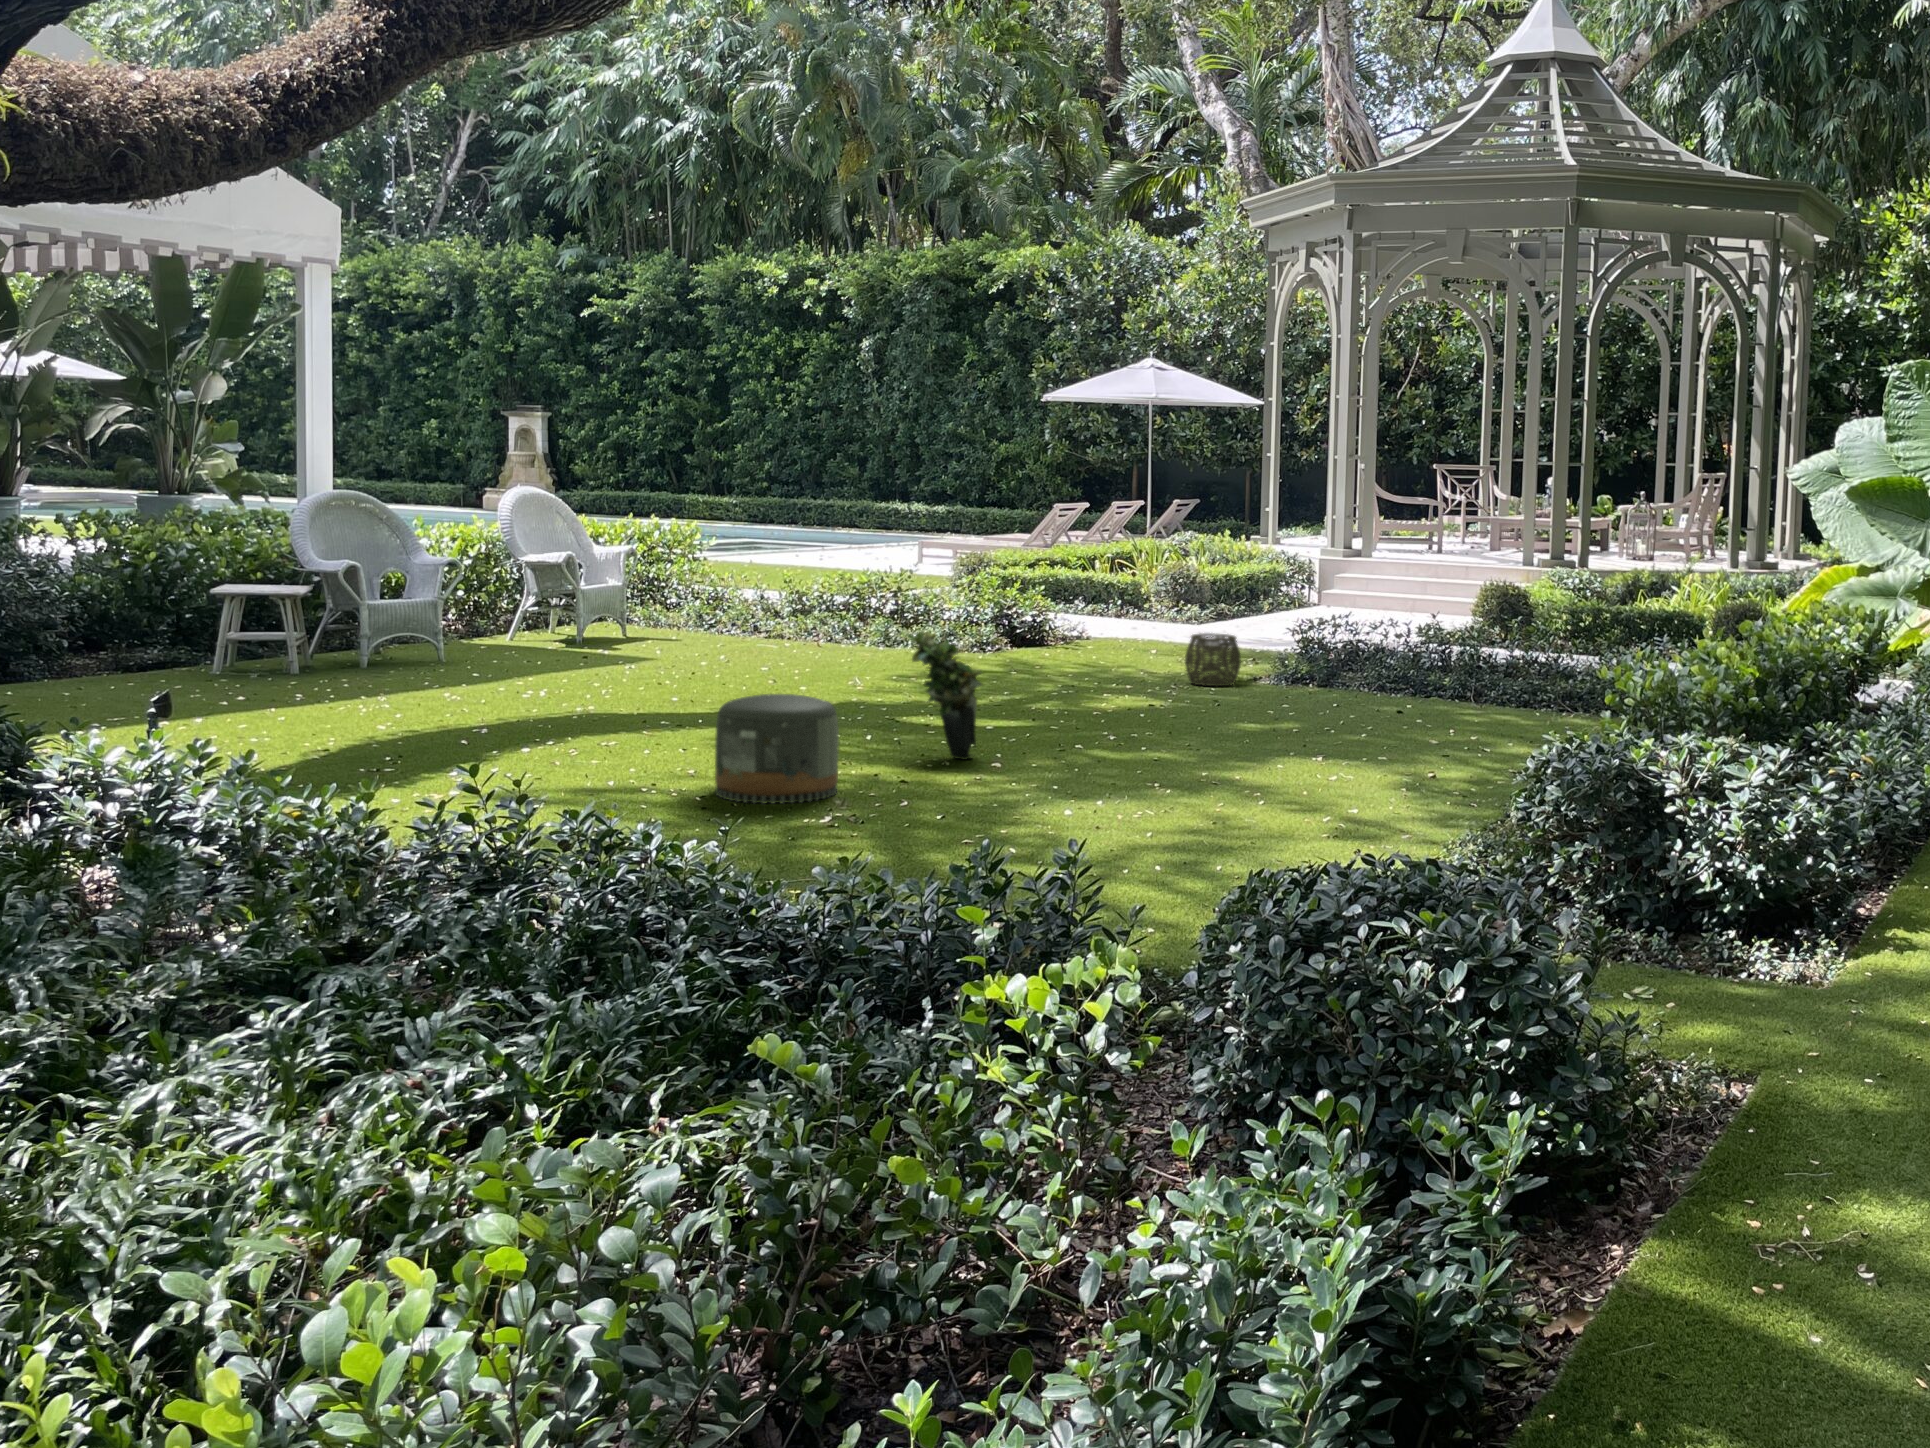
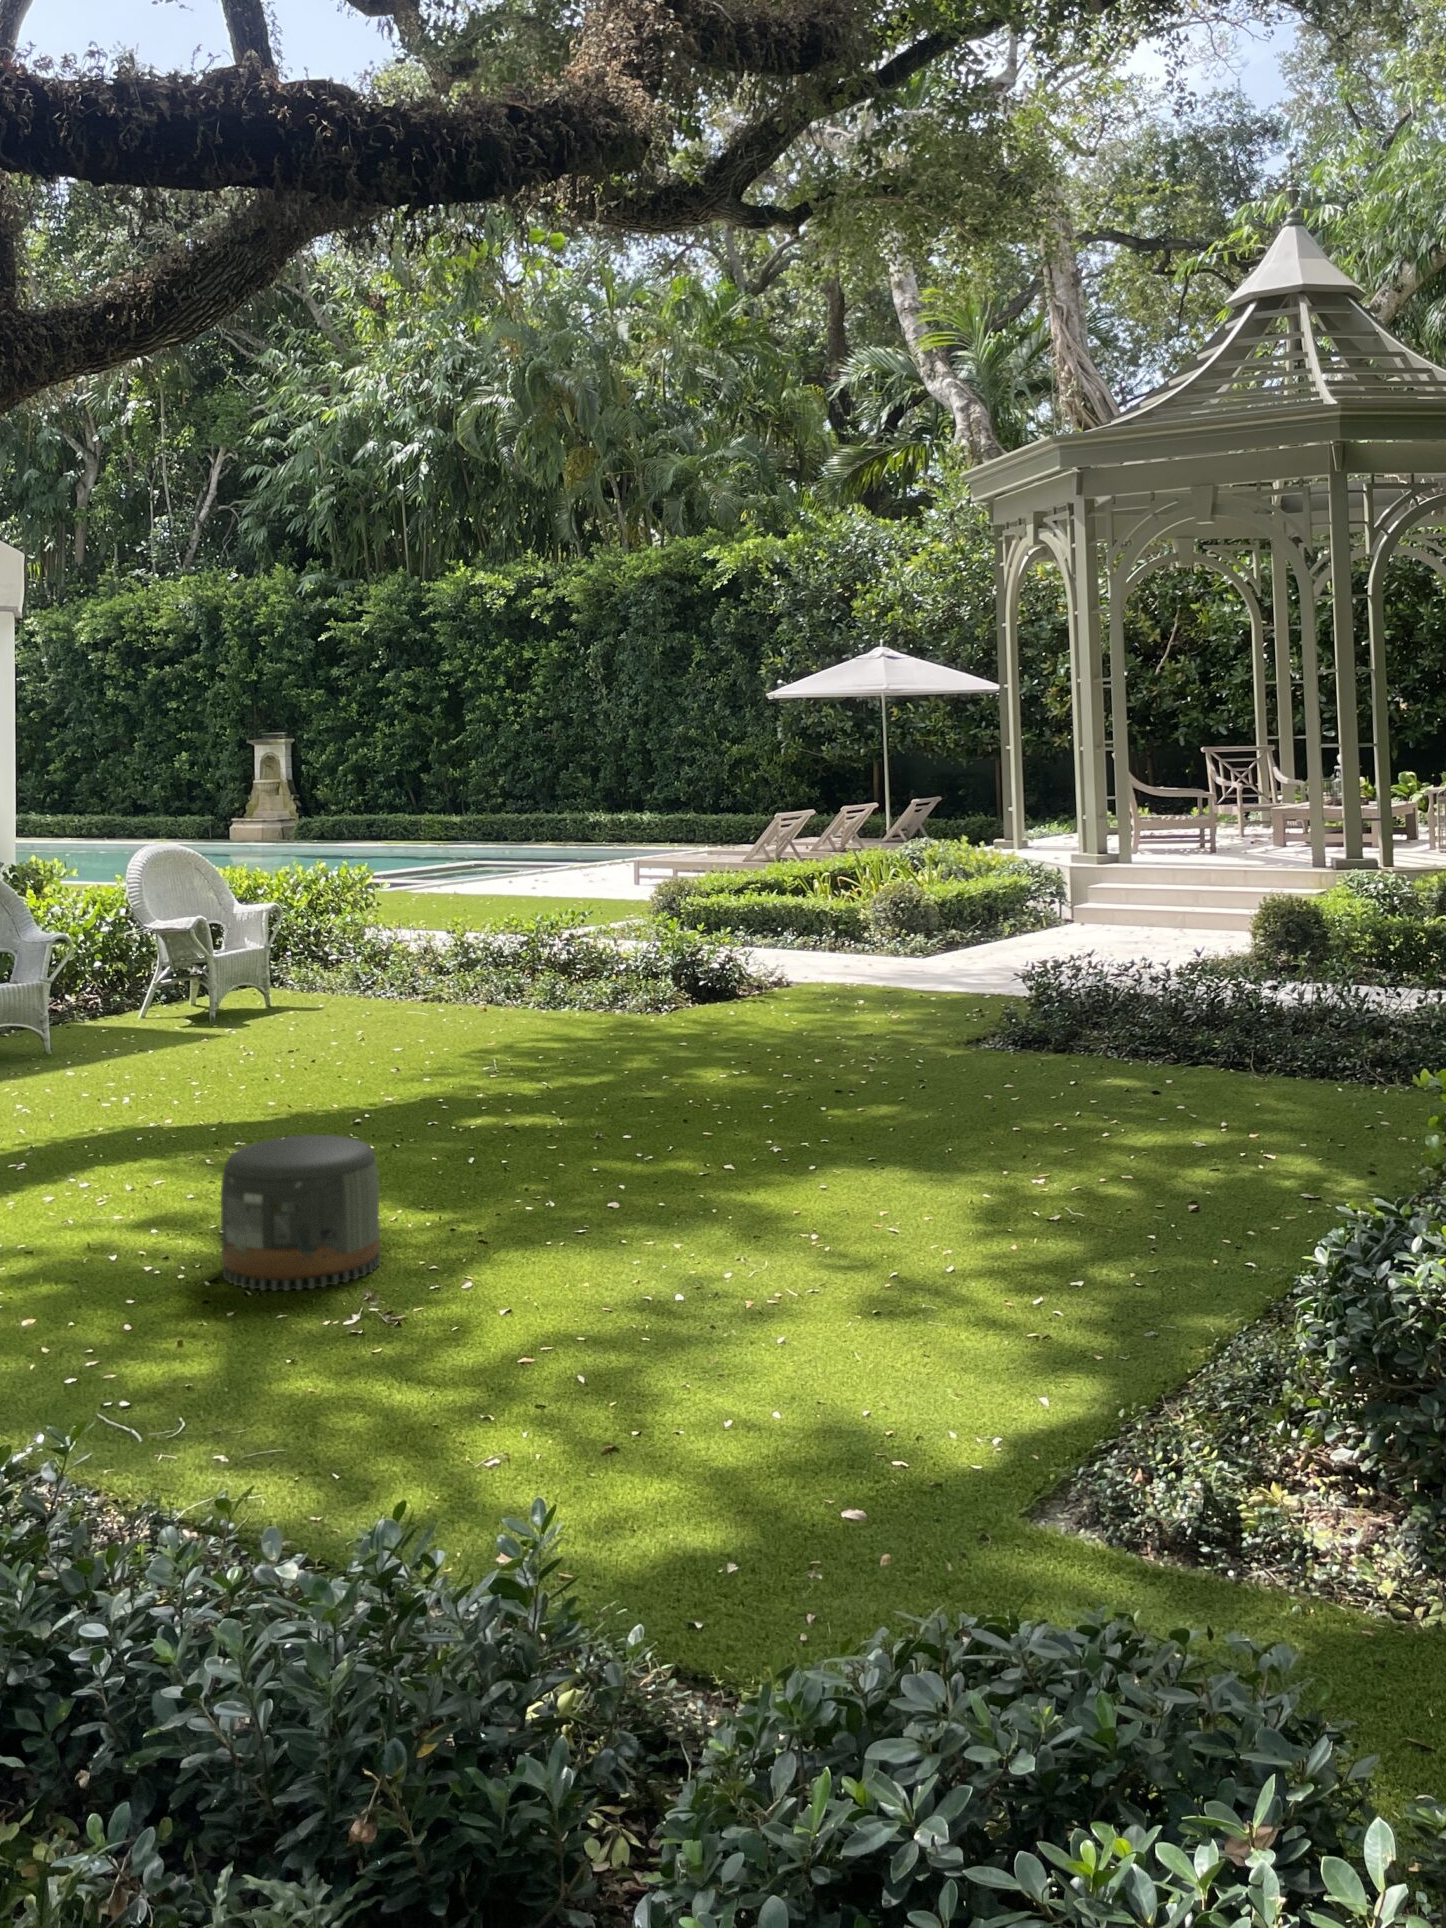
potted plant: present [907,631,982,760] -> none [488,1027,590,1199]
woven basket: present [1185,633,1241,687] -> none [881,991,951,1059]

